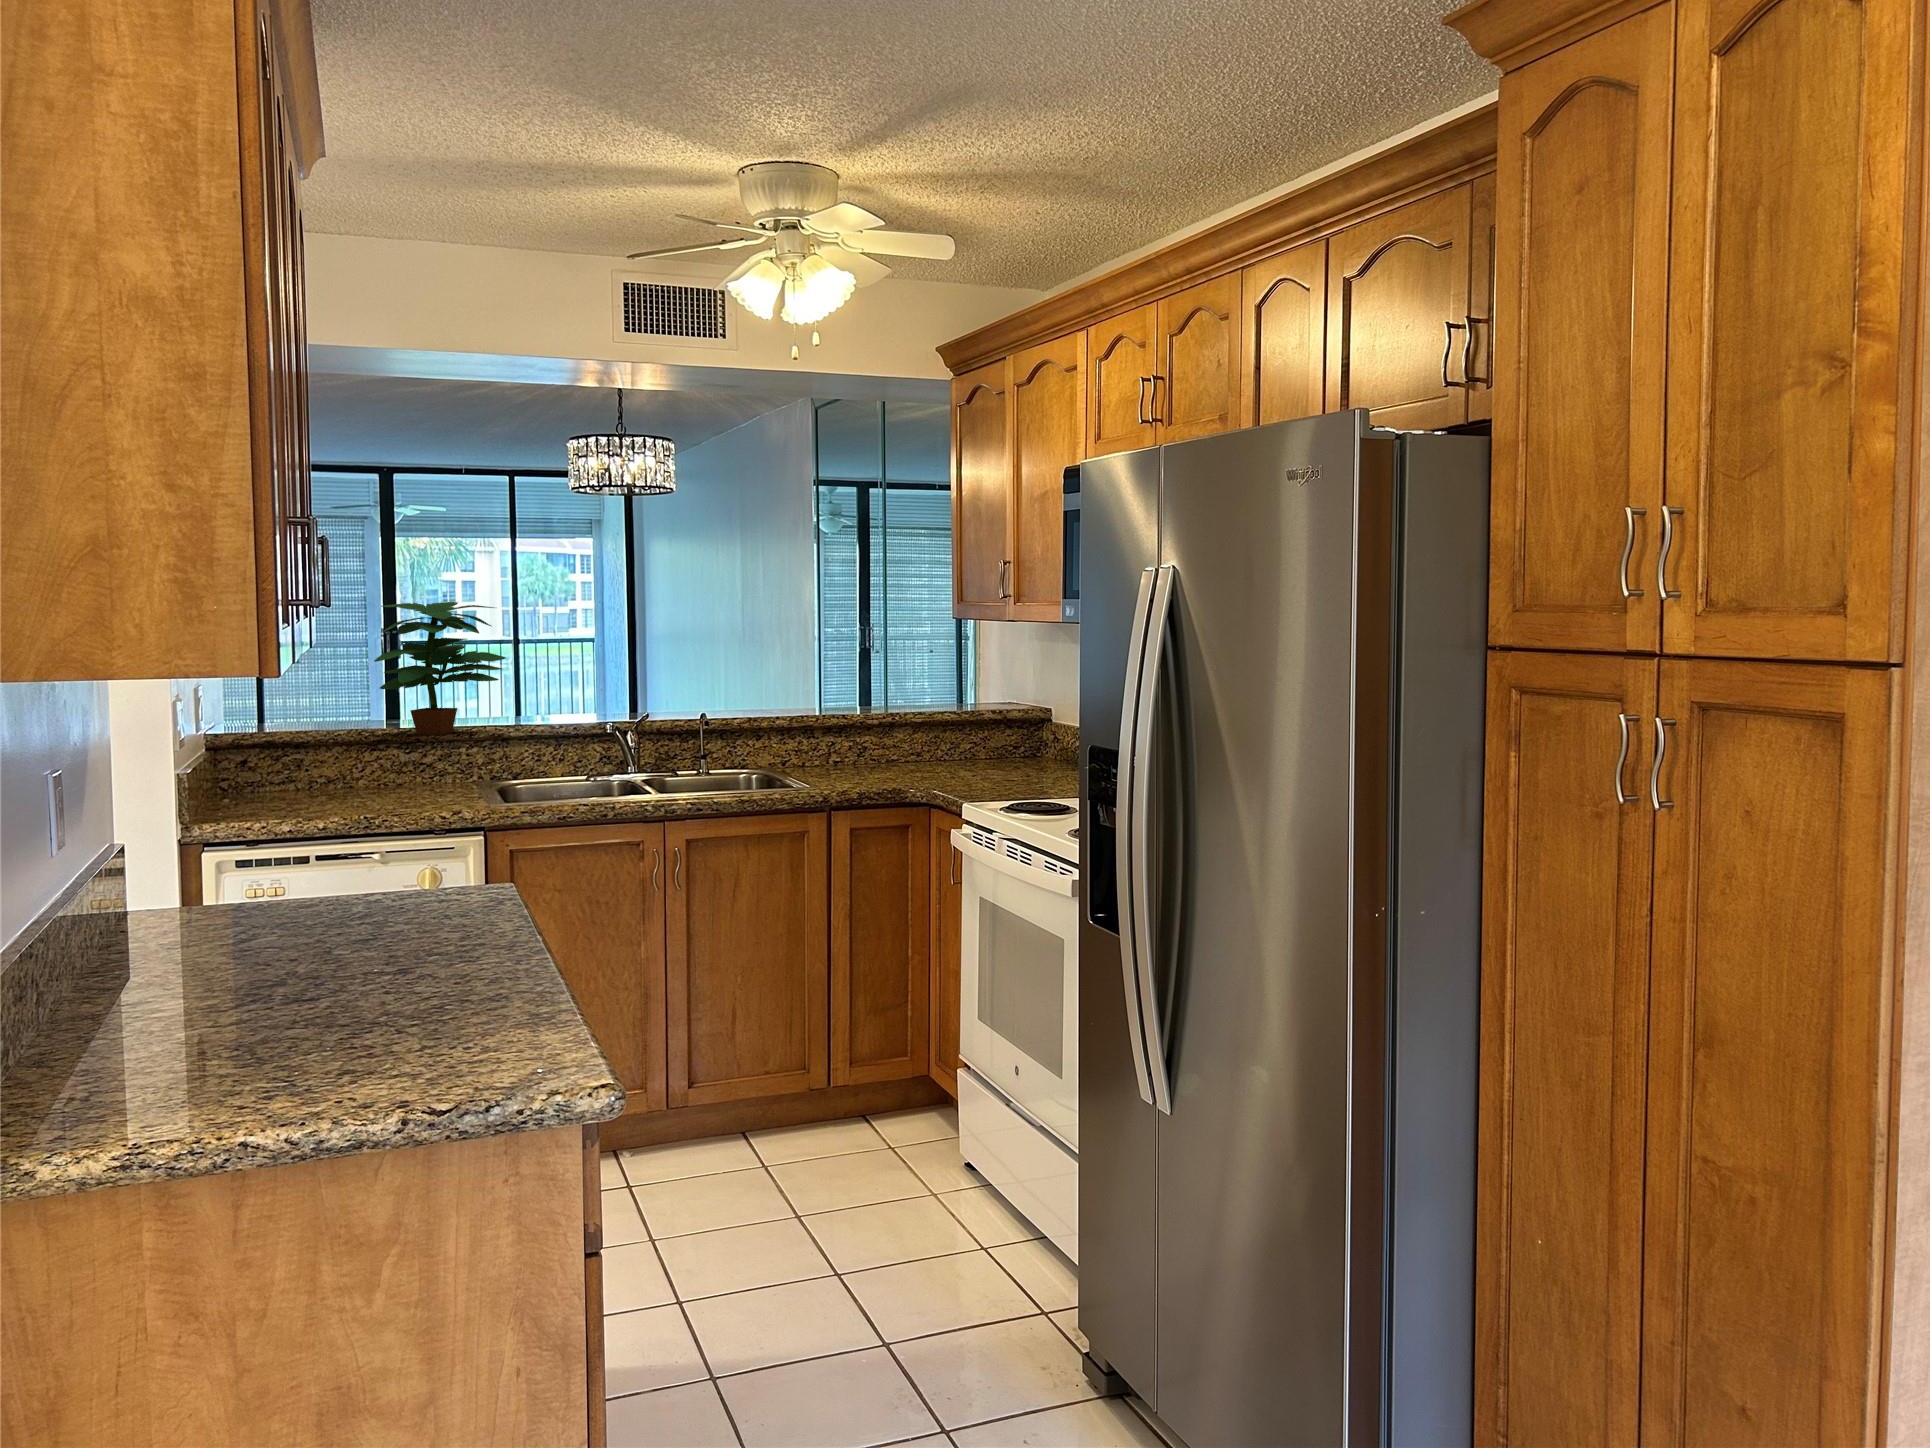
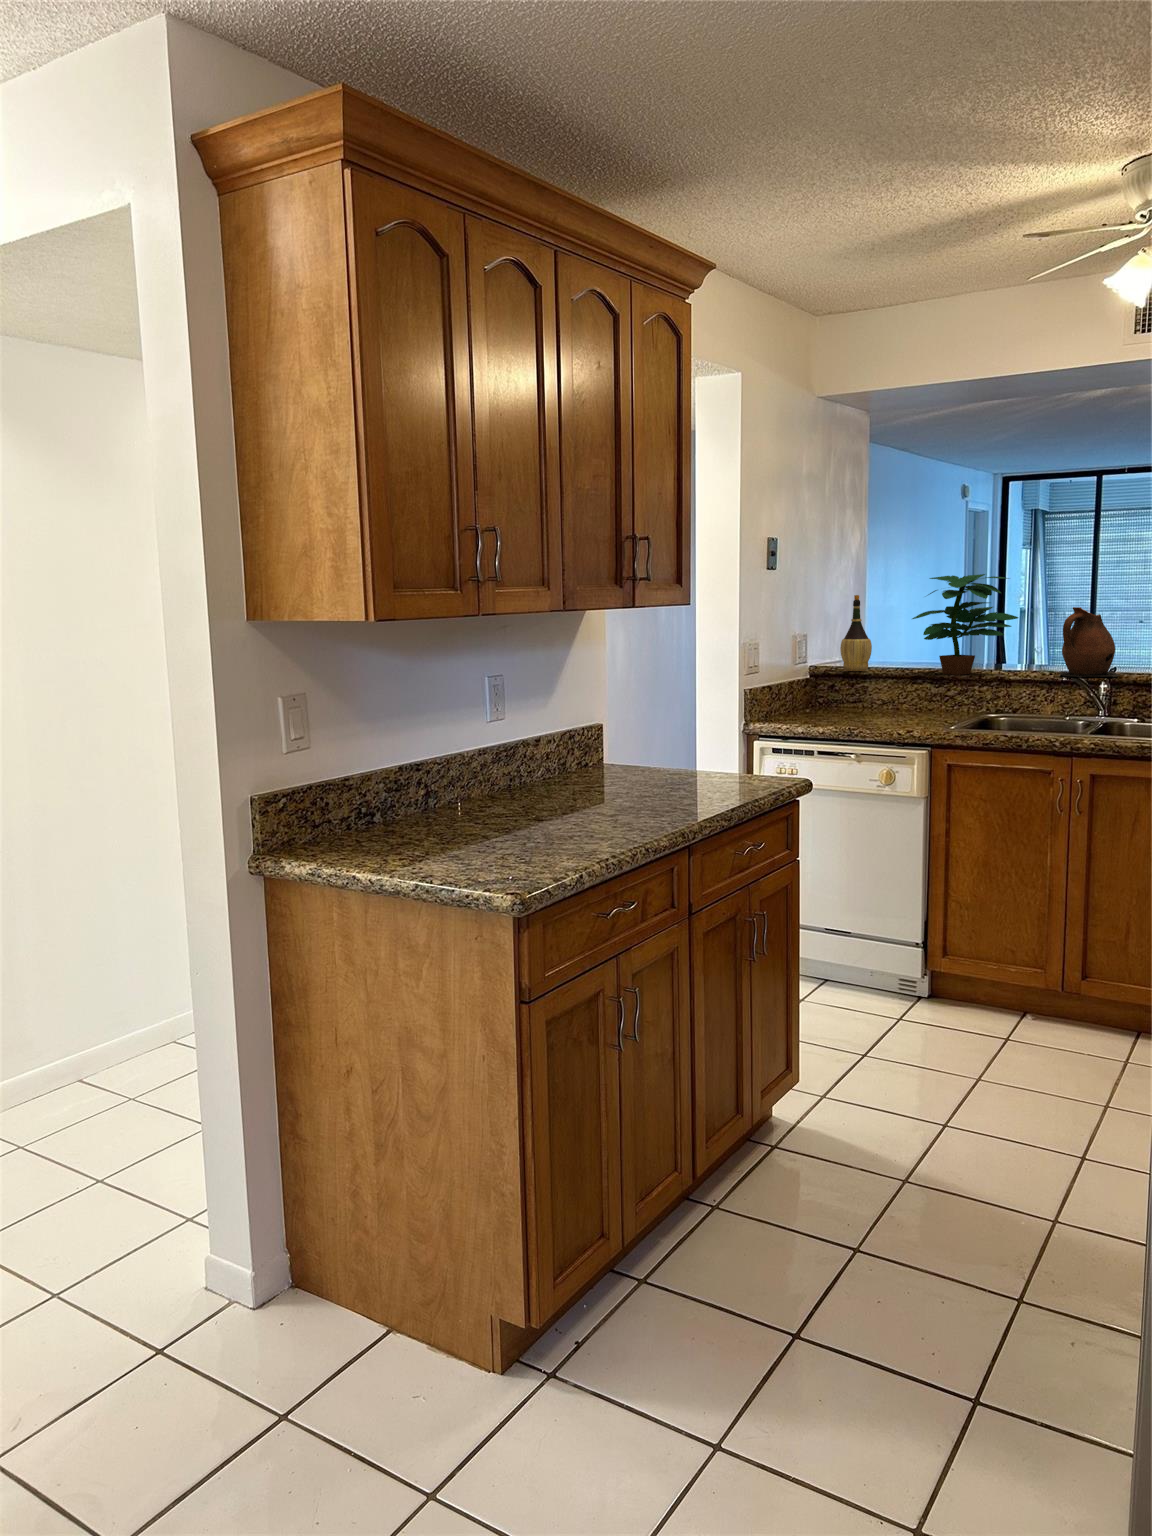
wine bottle: none [255,628,304,738] -> present [840,595,872,671]
ceramic pitcher: none [557,644,638,728] -> present [1059,607,1120,678]

